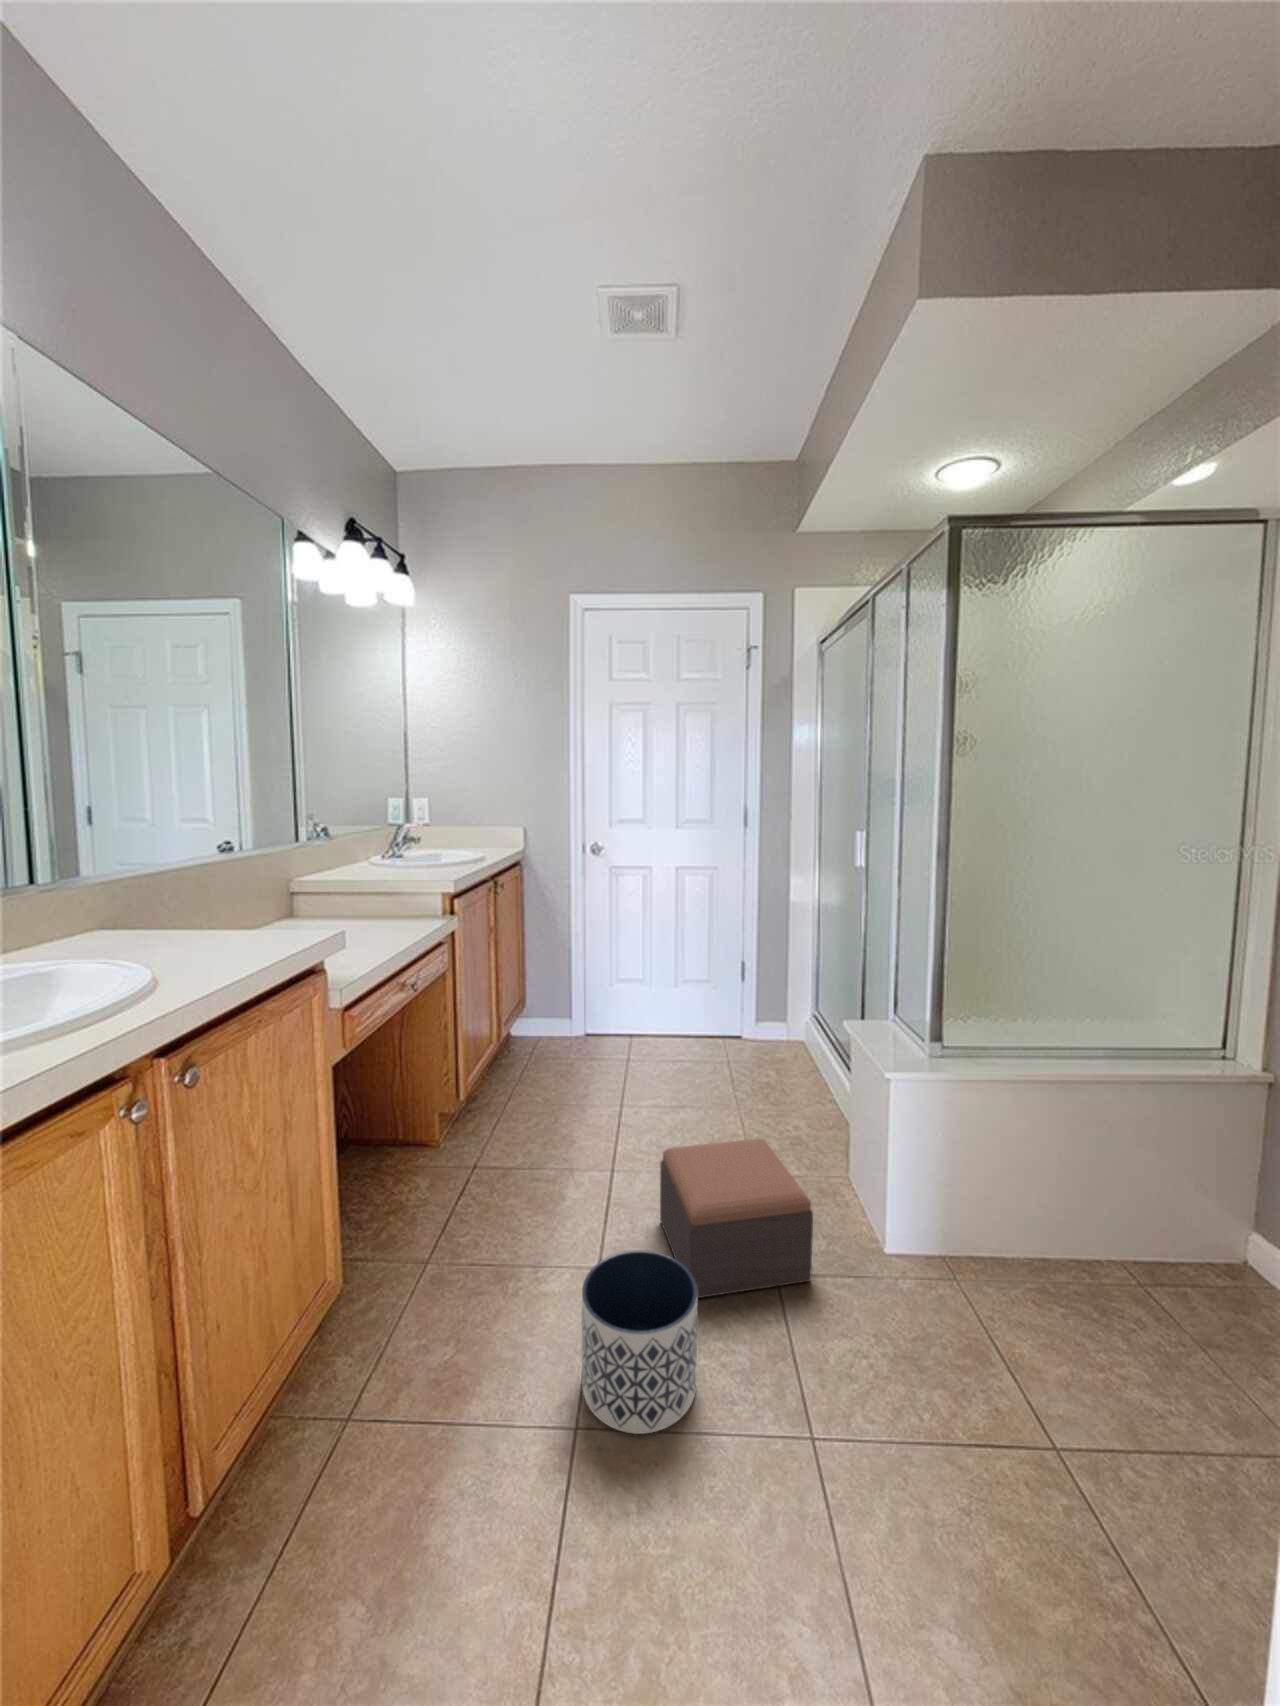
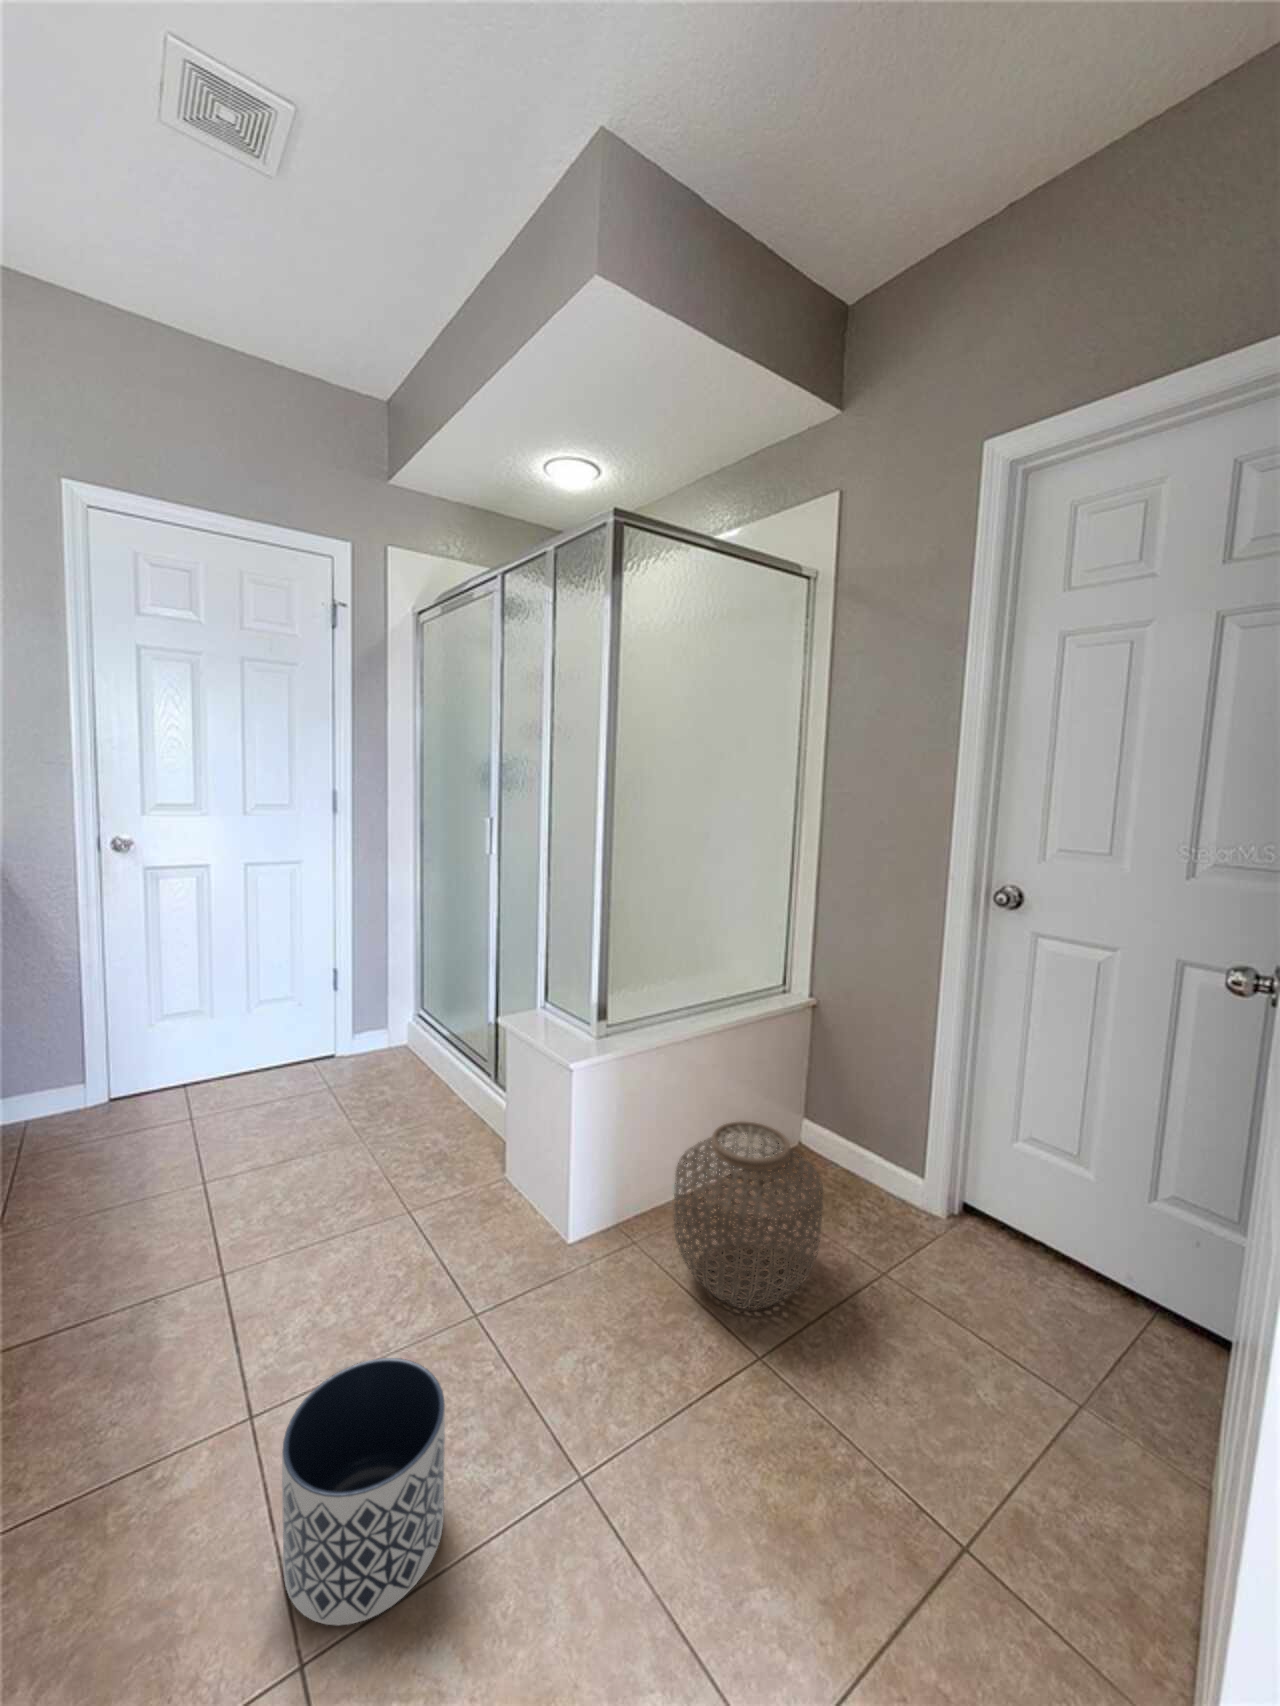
footstool: present [660,1139,813,1298] -> none [315,1170,516,1393]
woven basket: none [984,1181,1190,1411] -> present [673,1121,823,1309]

